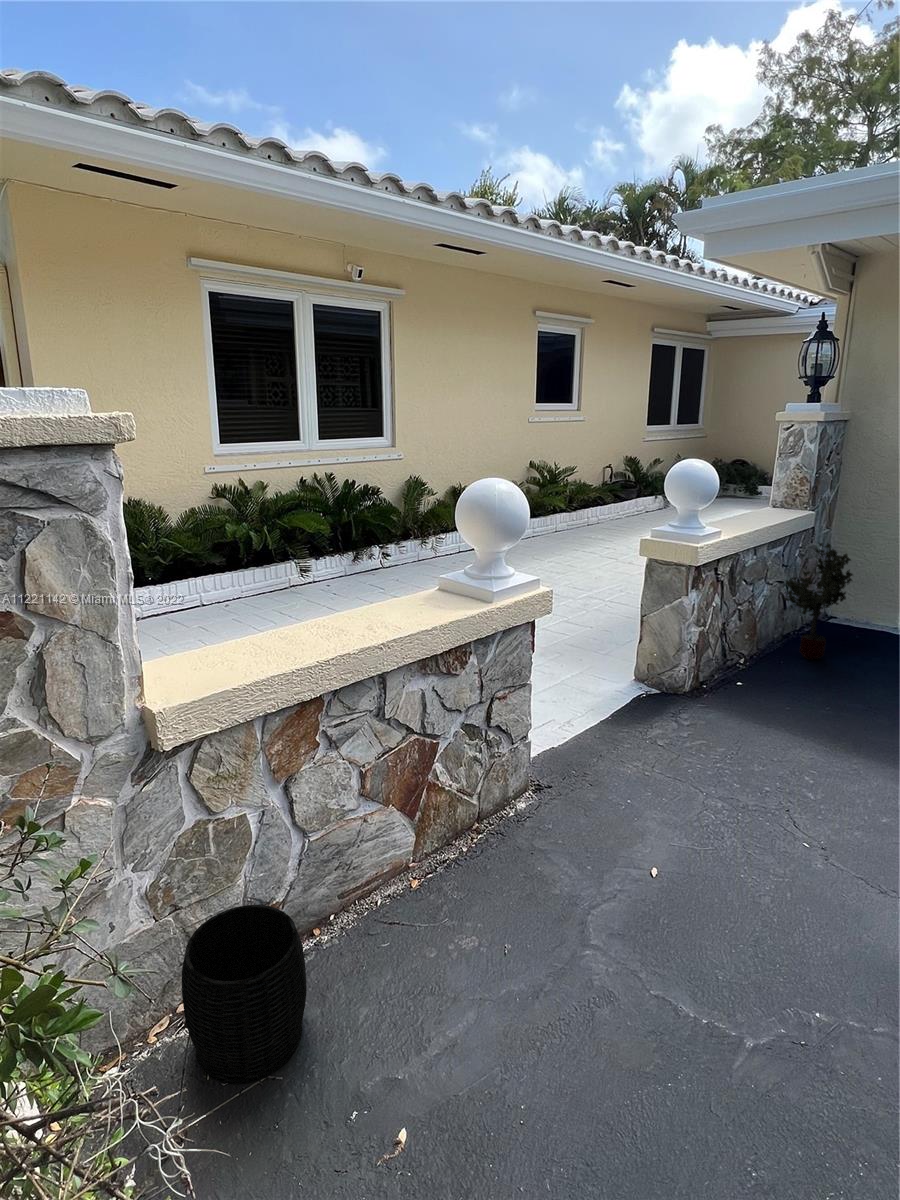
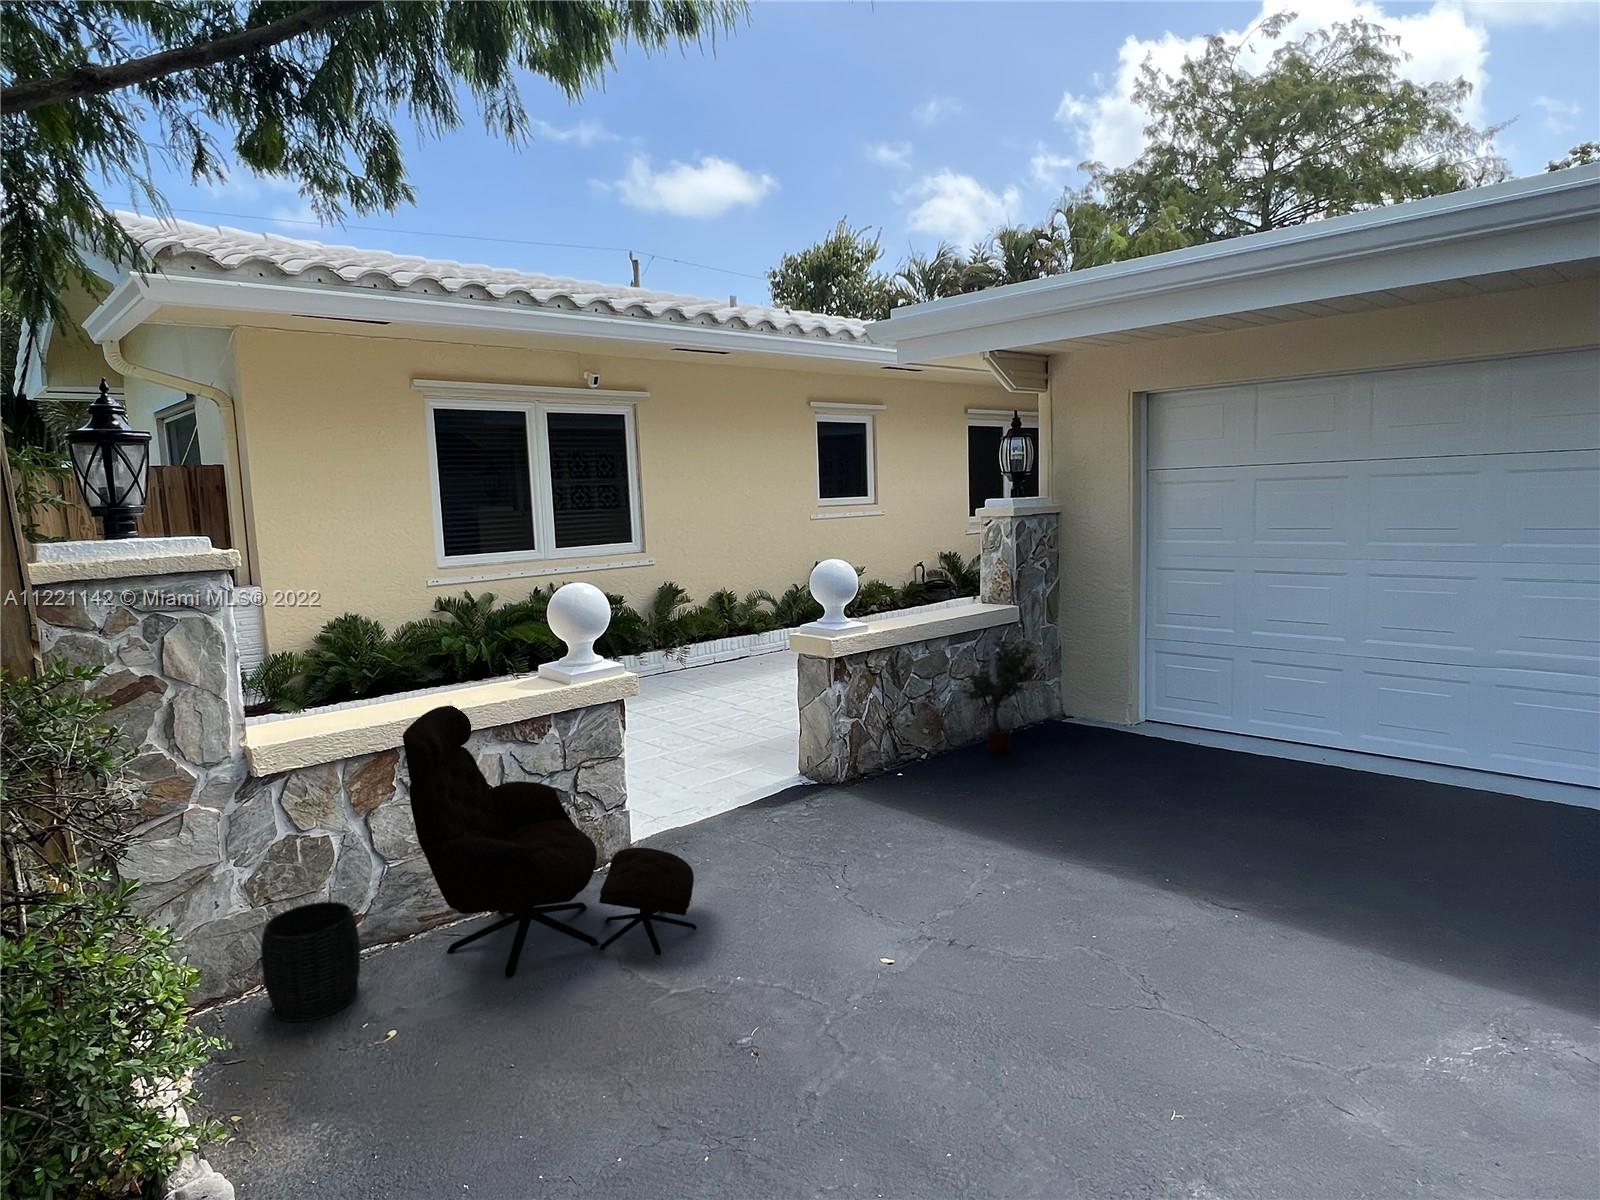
lounge chair: none [358,634,694,994] -> present [403,706,697,977]

